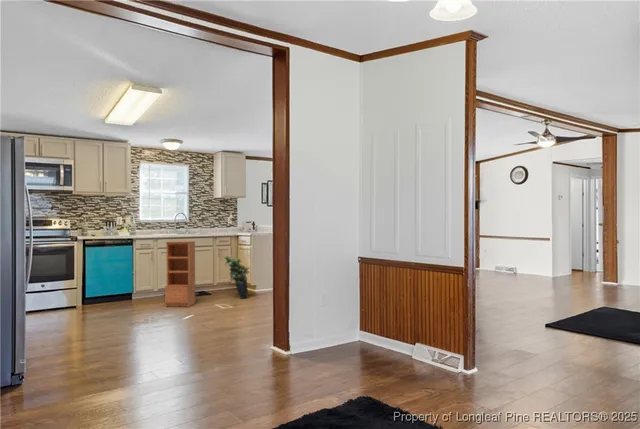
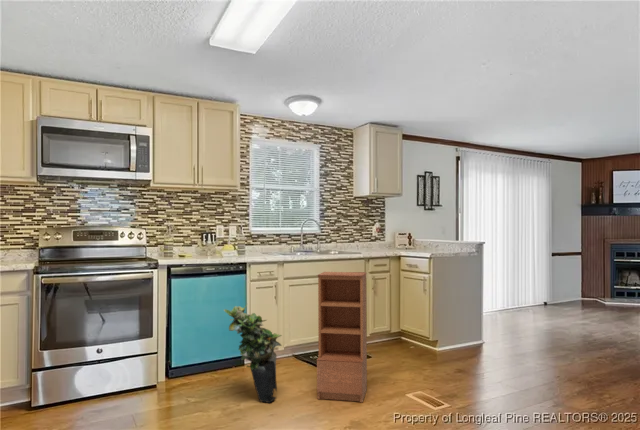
potted plant: present [223,255,249,299] -> present [224,306,281,403]

